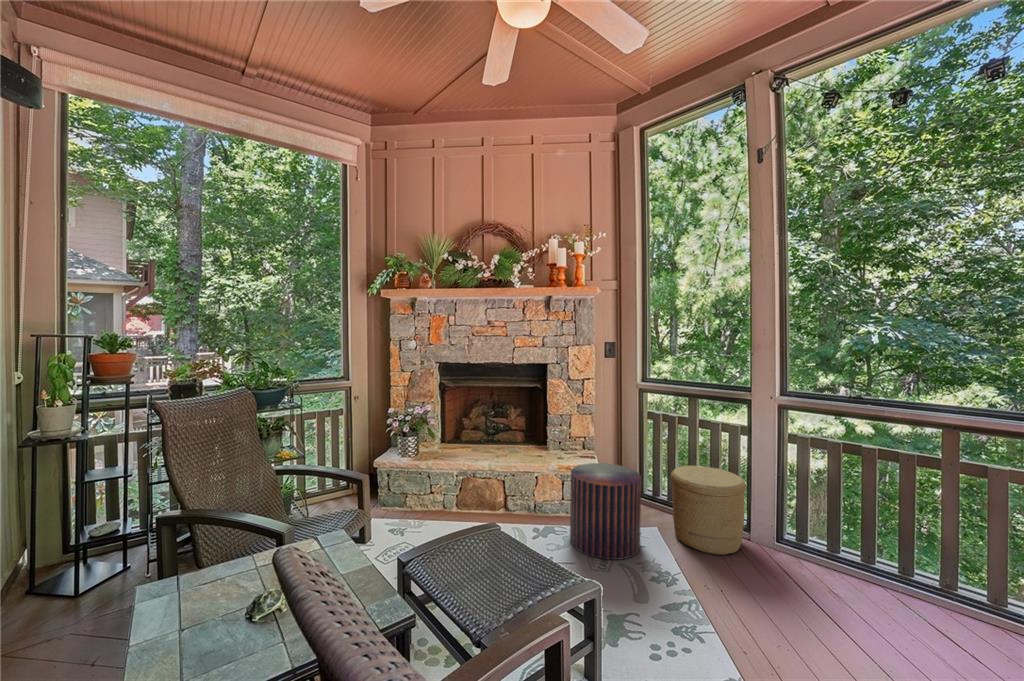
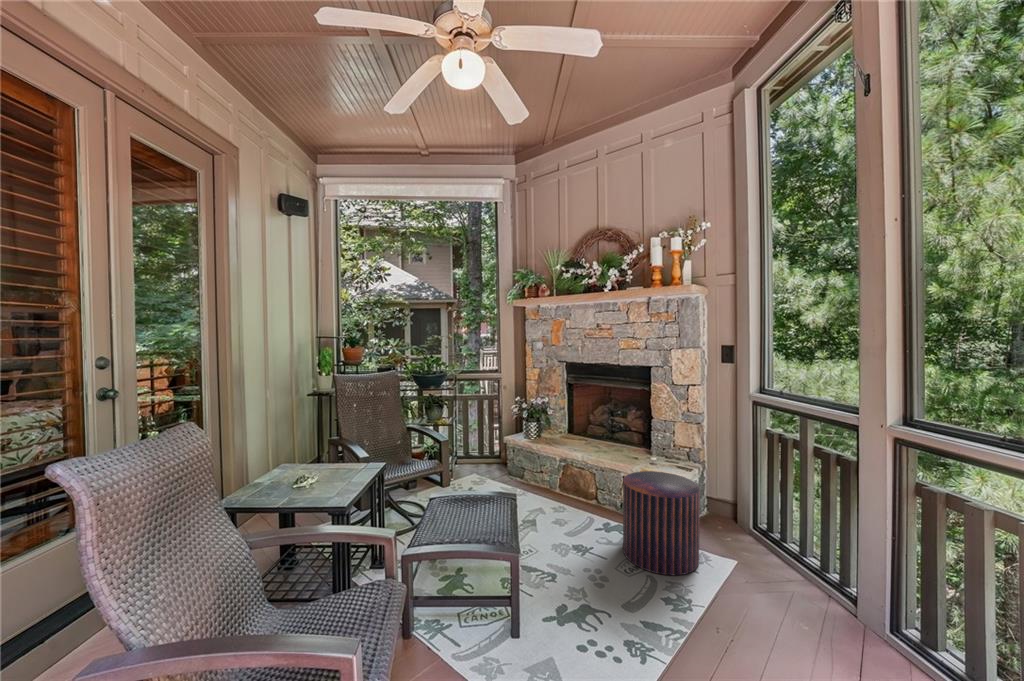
woven basket: present [671,466,746,555] -> none [746,499,851,621]

